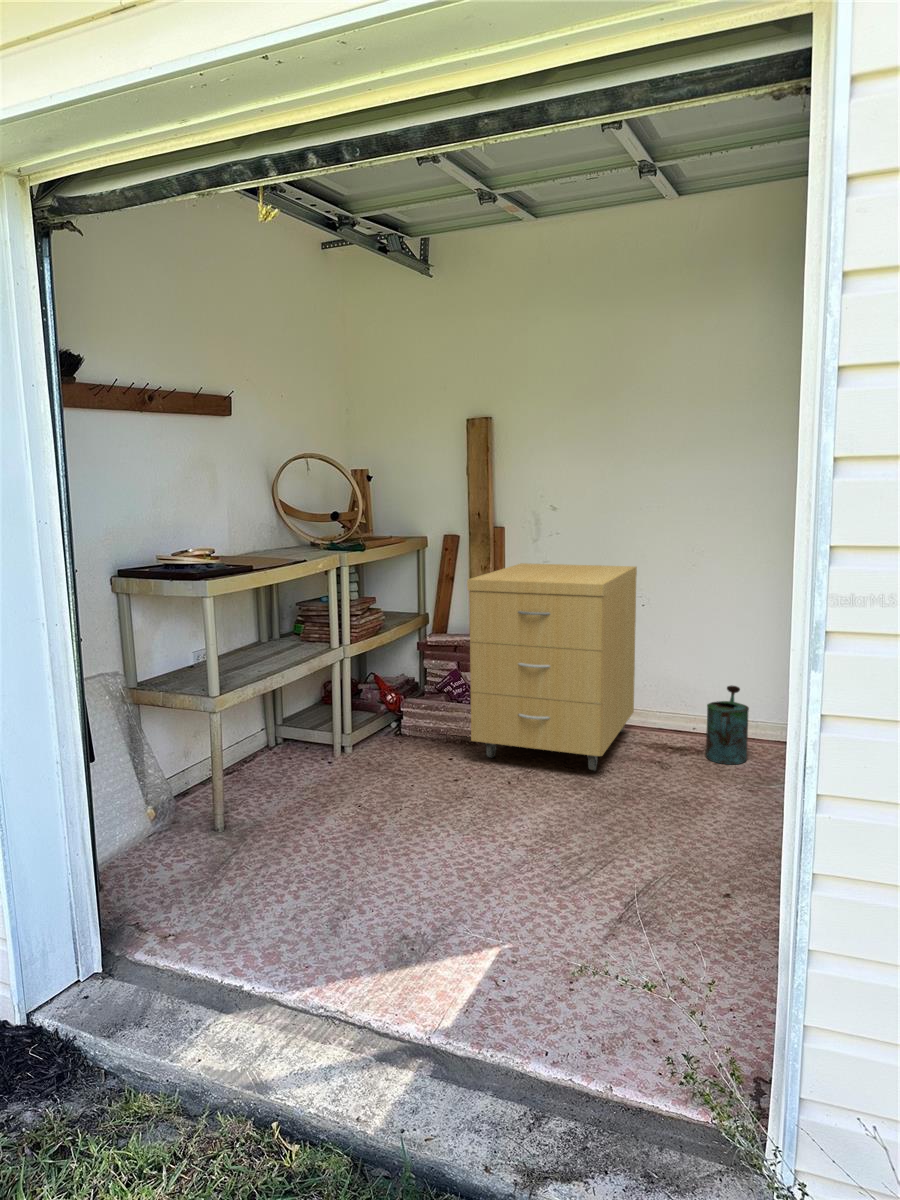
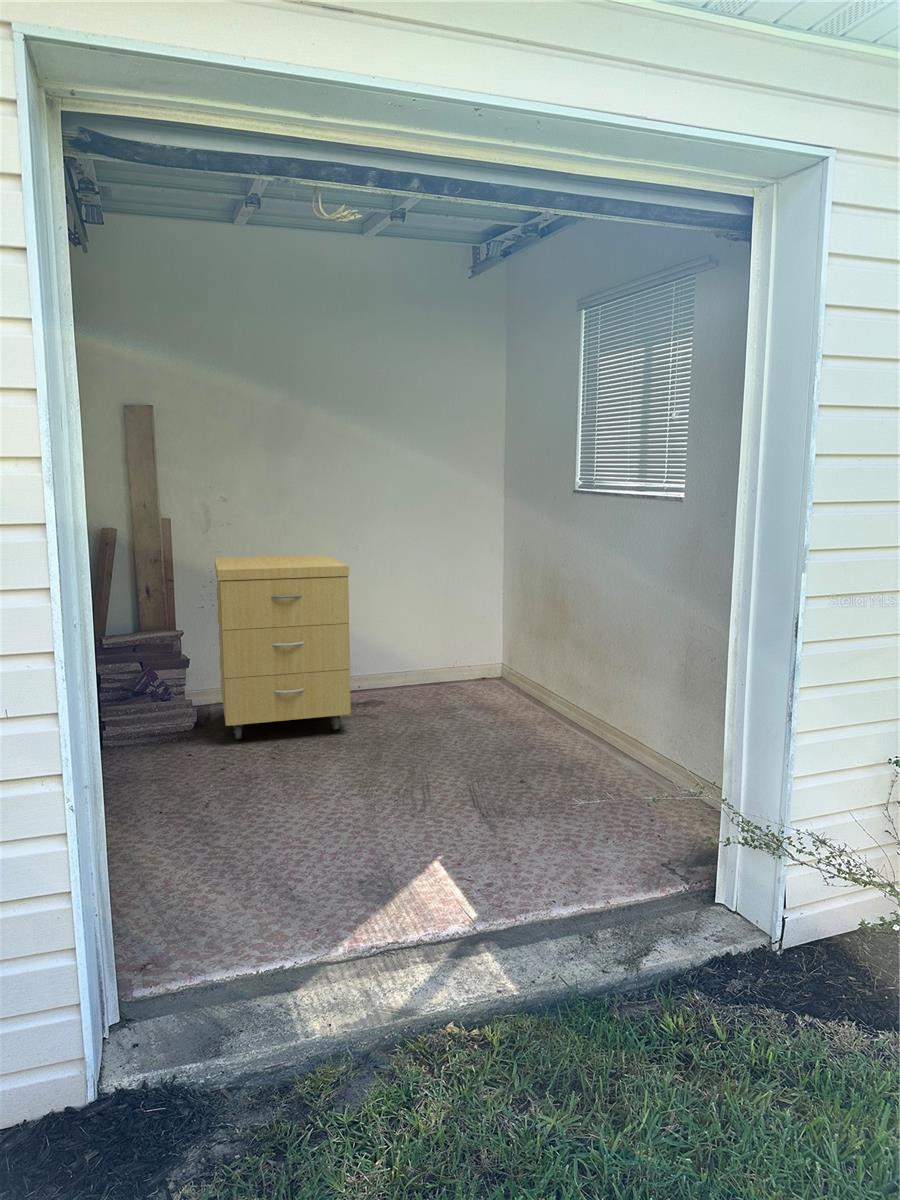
watering can: present [706,685,749,764] -> none [400,644,432,705]

